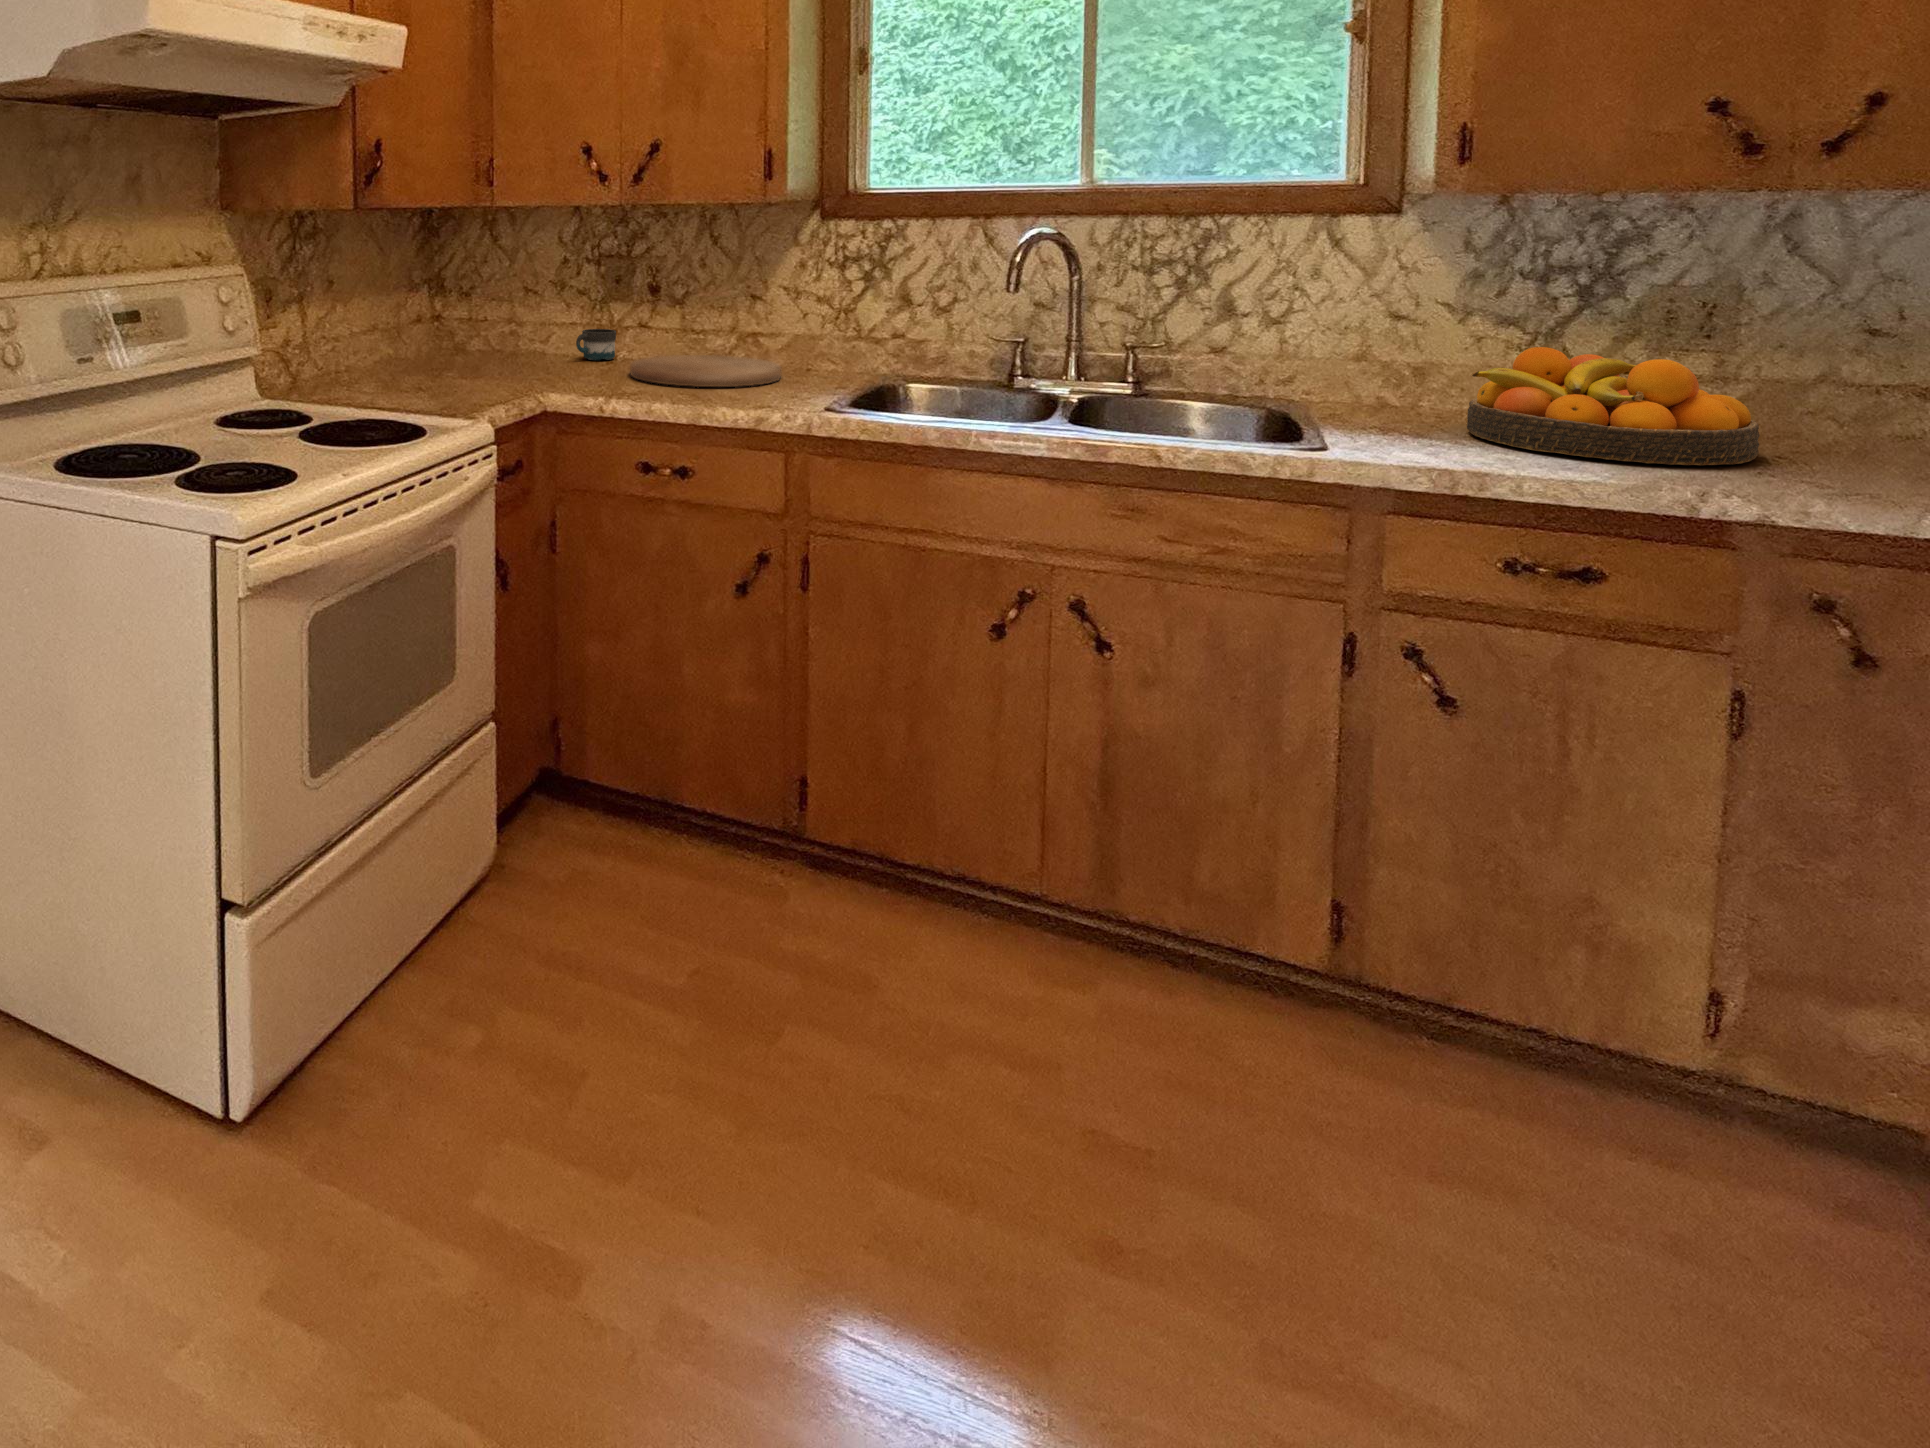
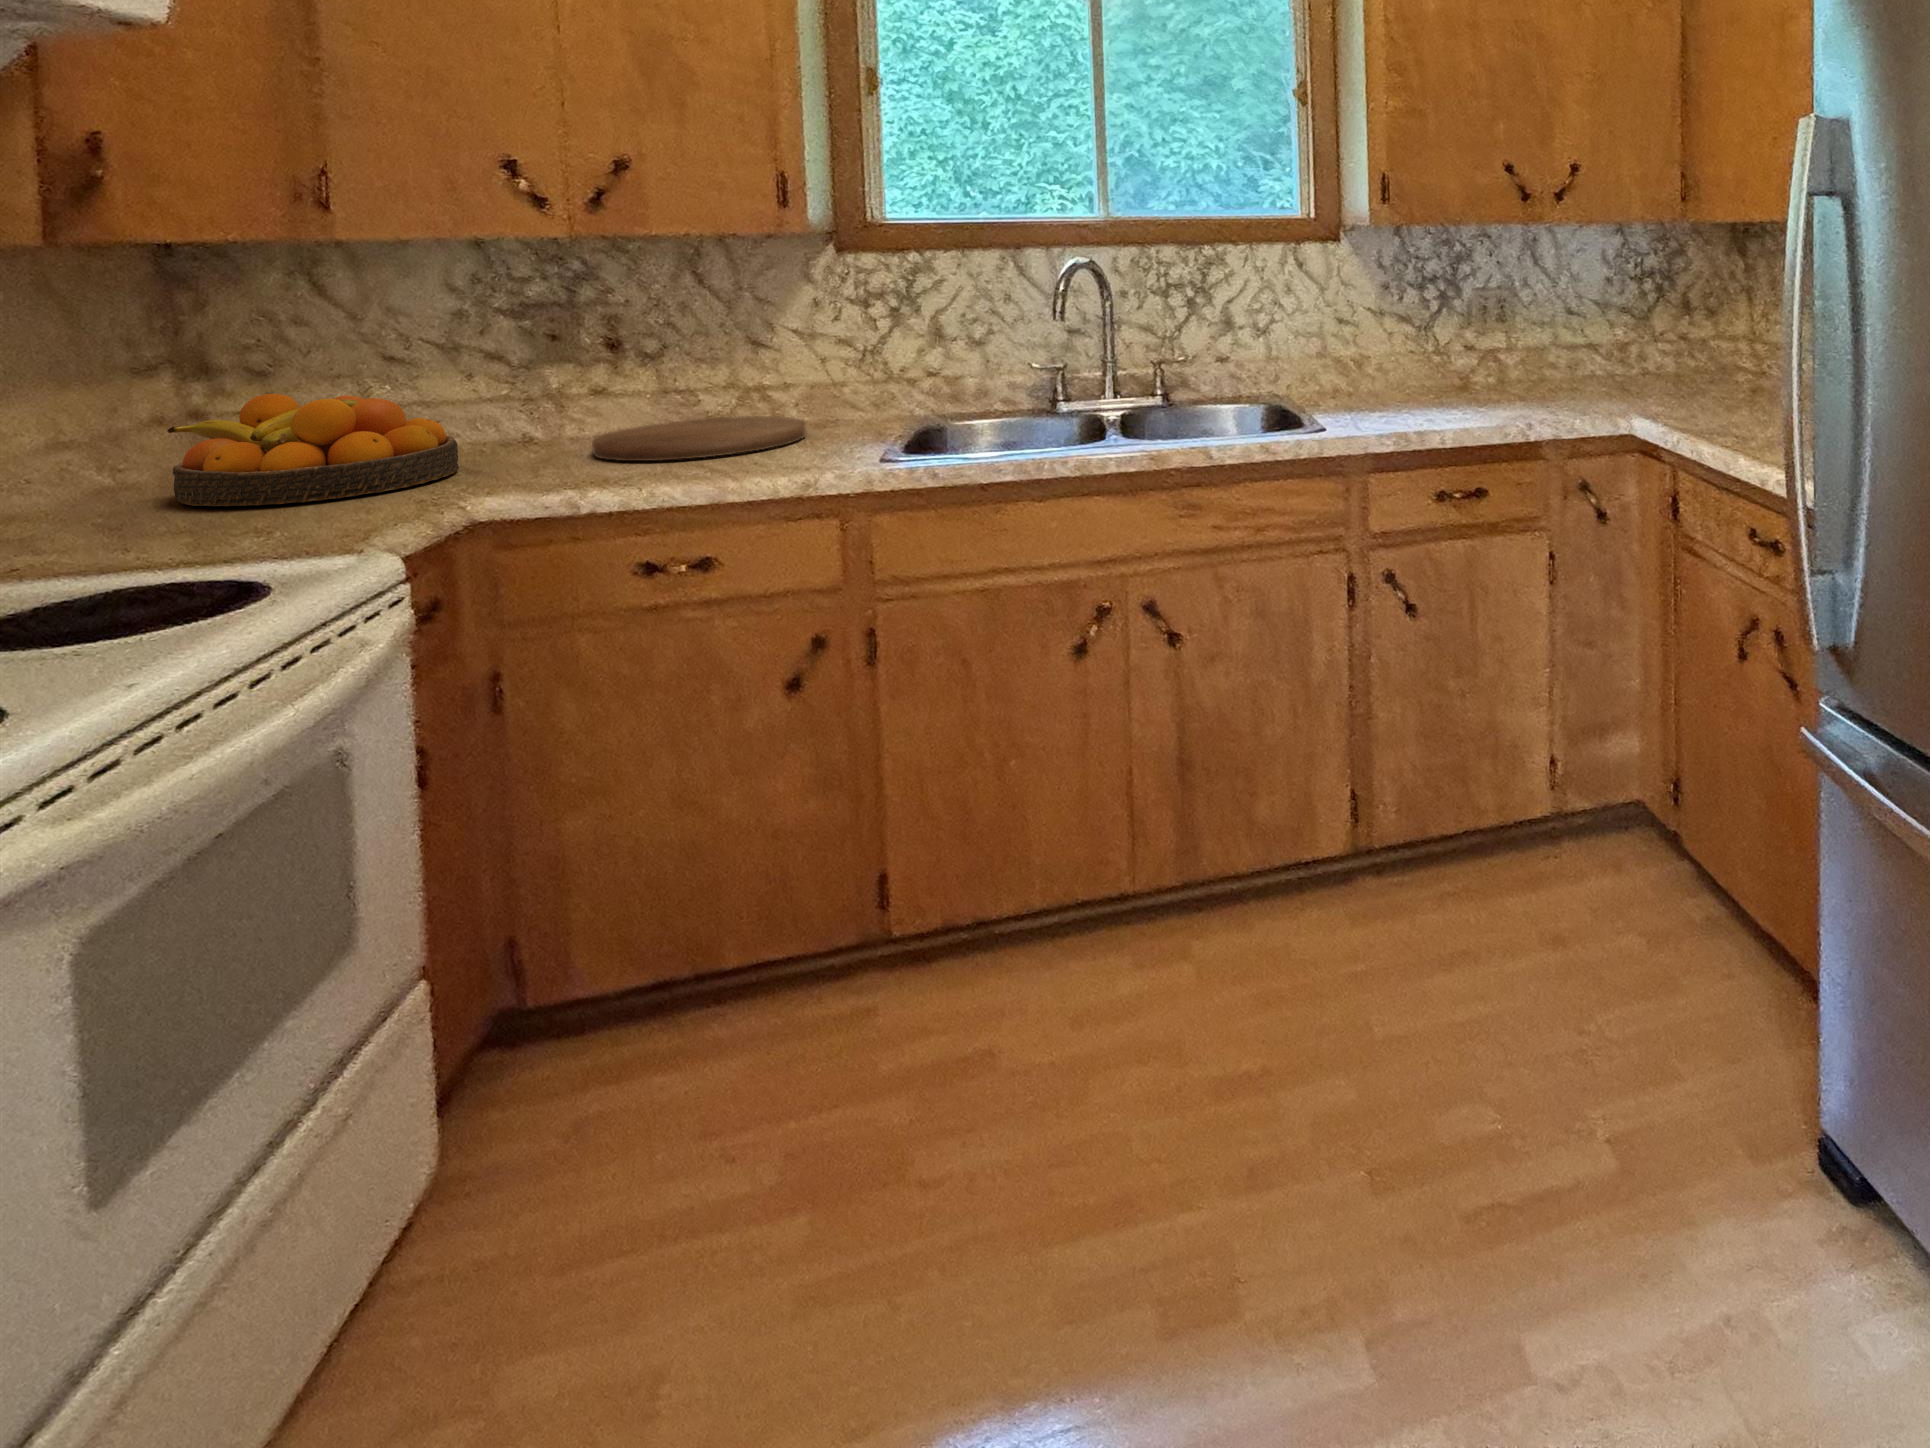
mug: present [576,329,616,360] -> none [490,401,554,445]
fruit bowl: present [1467,347,1760,466] -> present [167,394,459,506]

